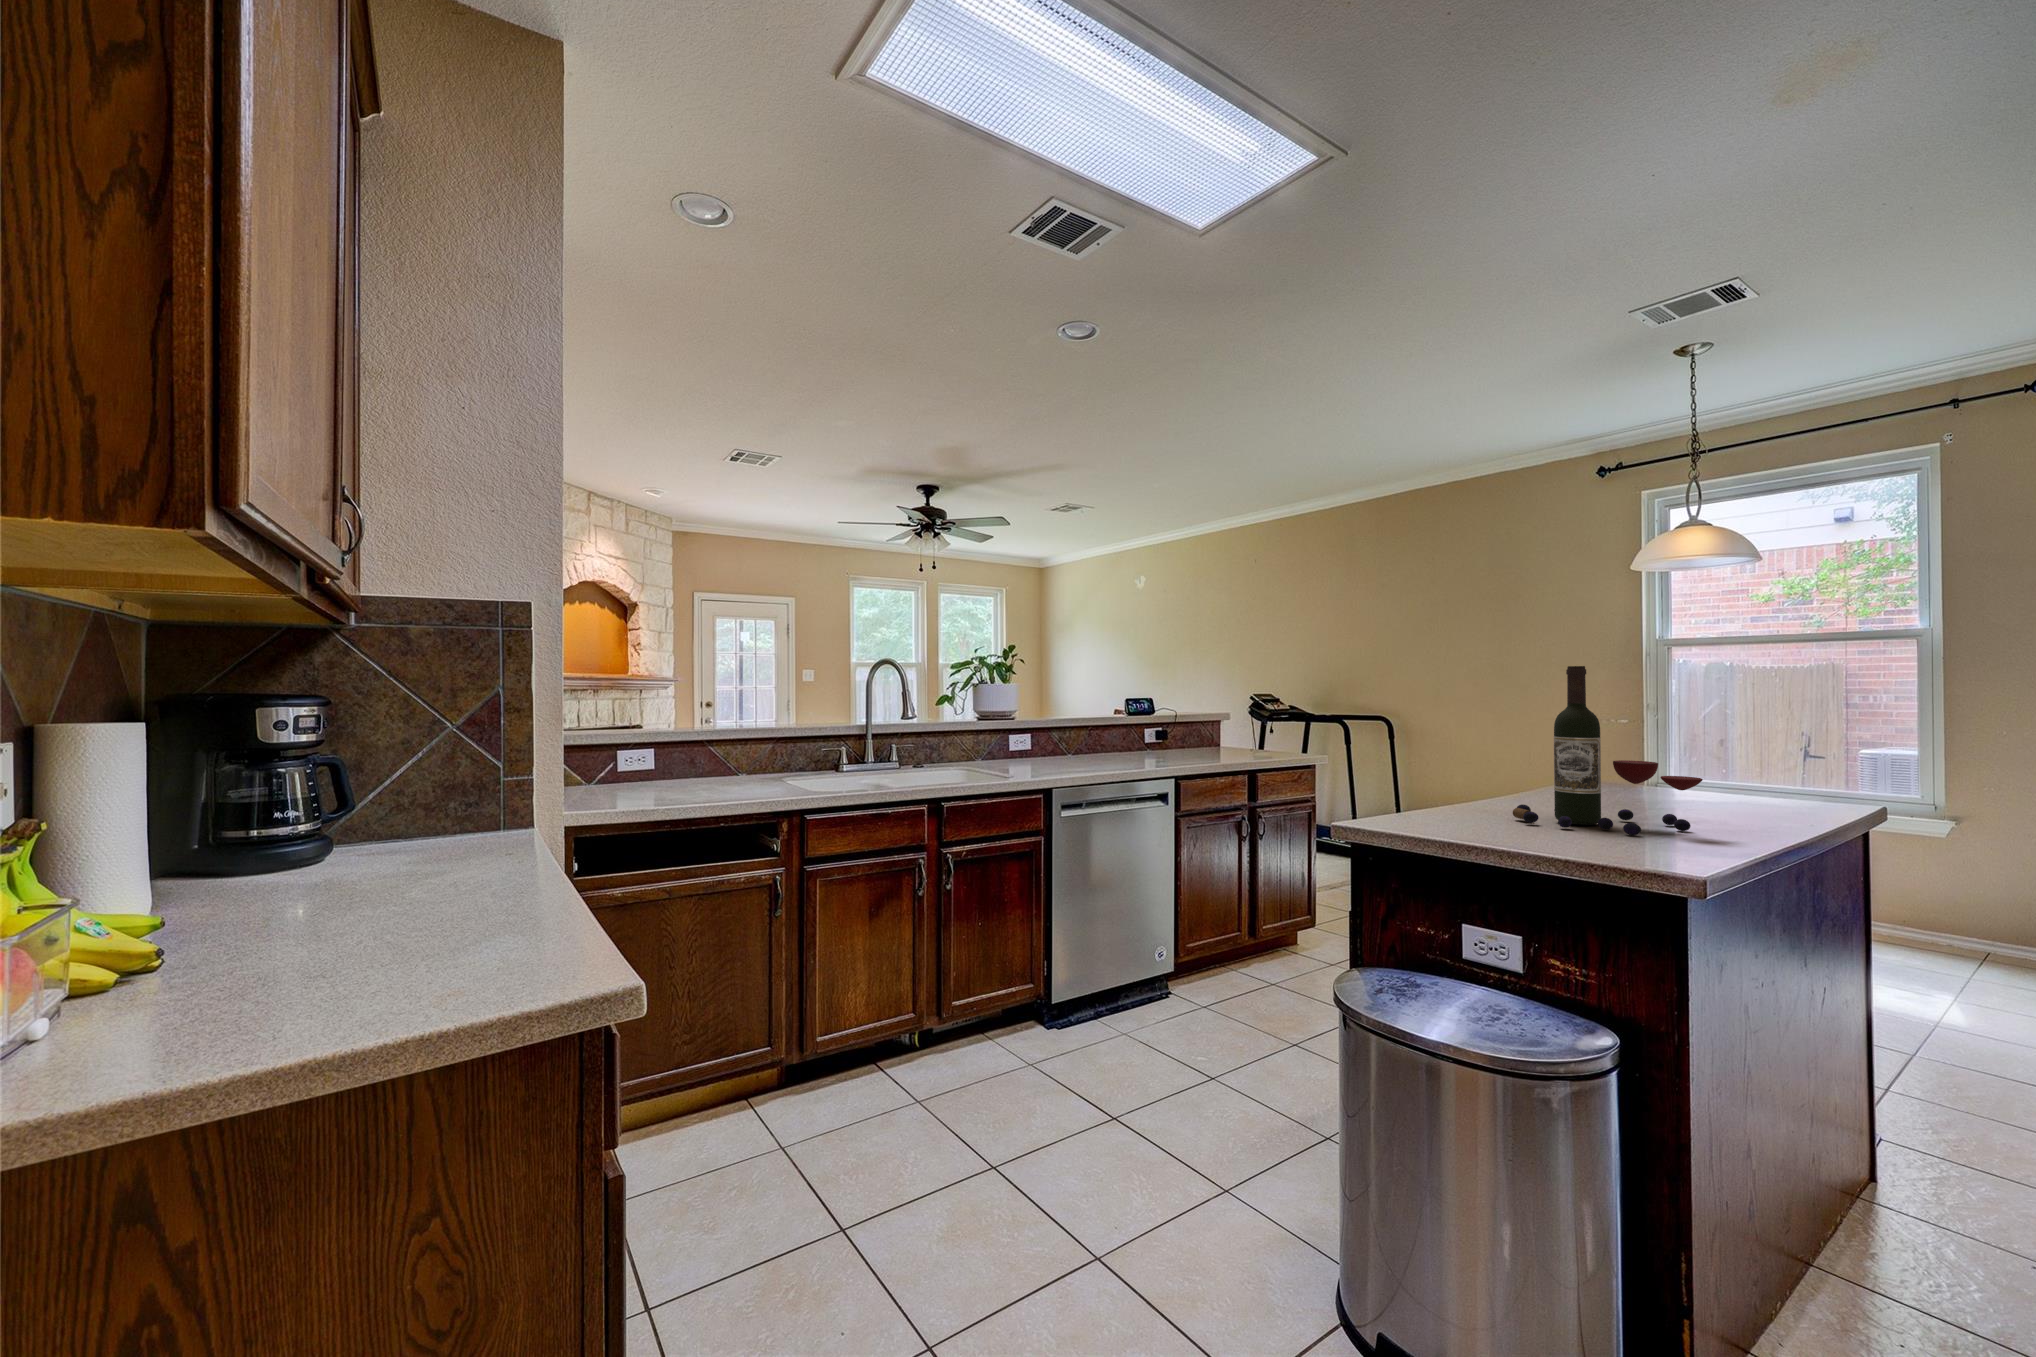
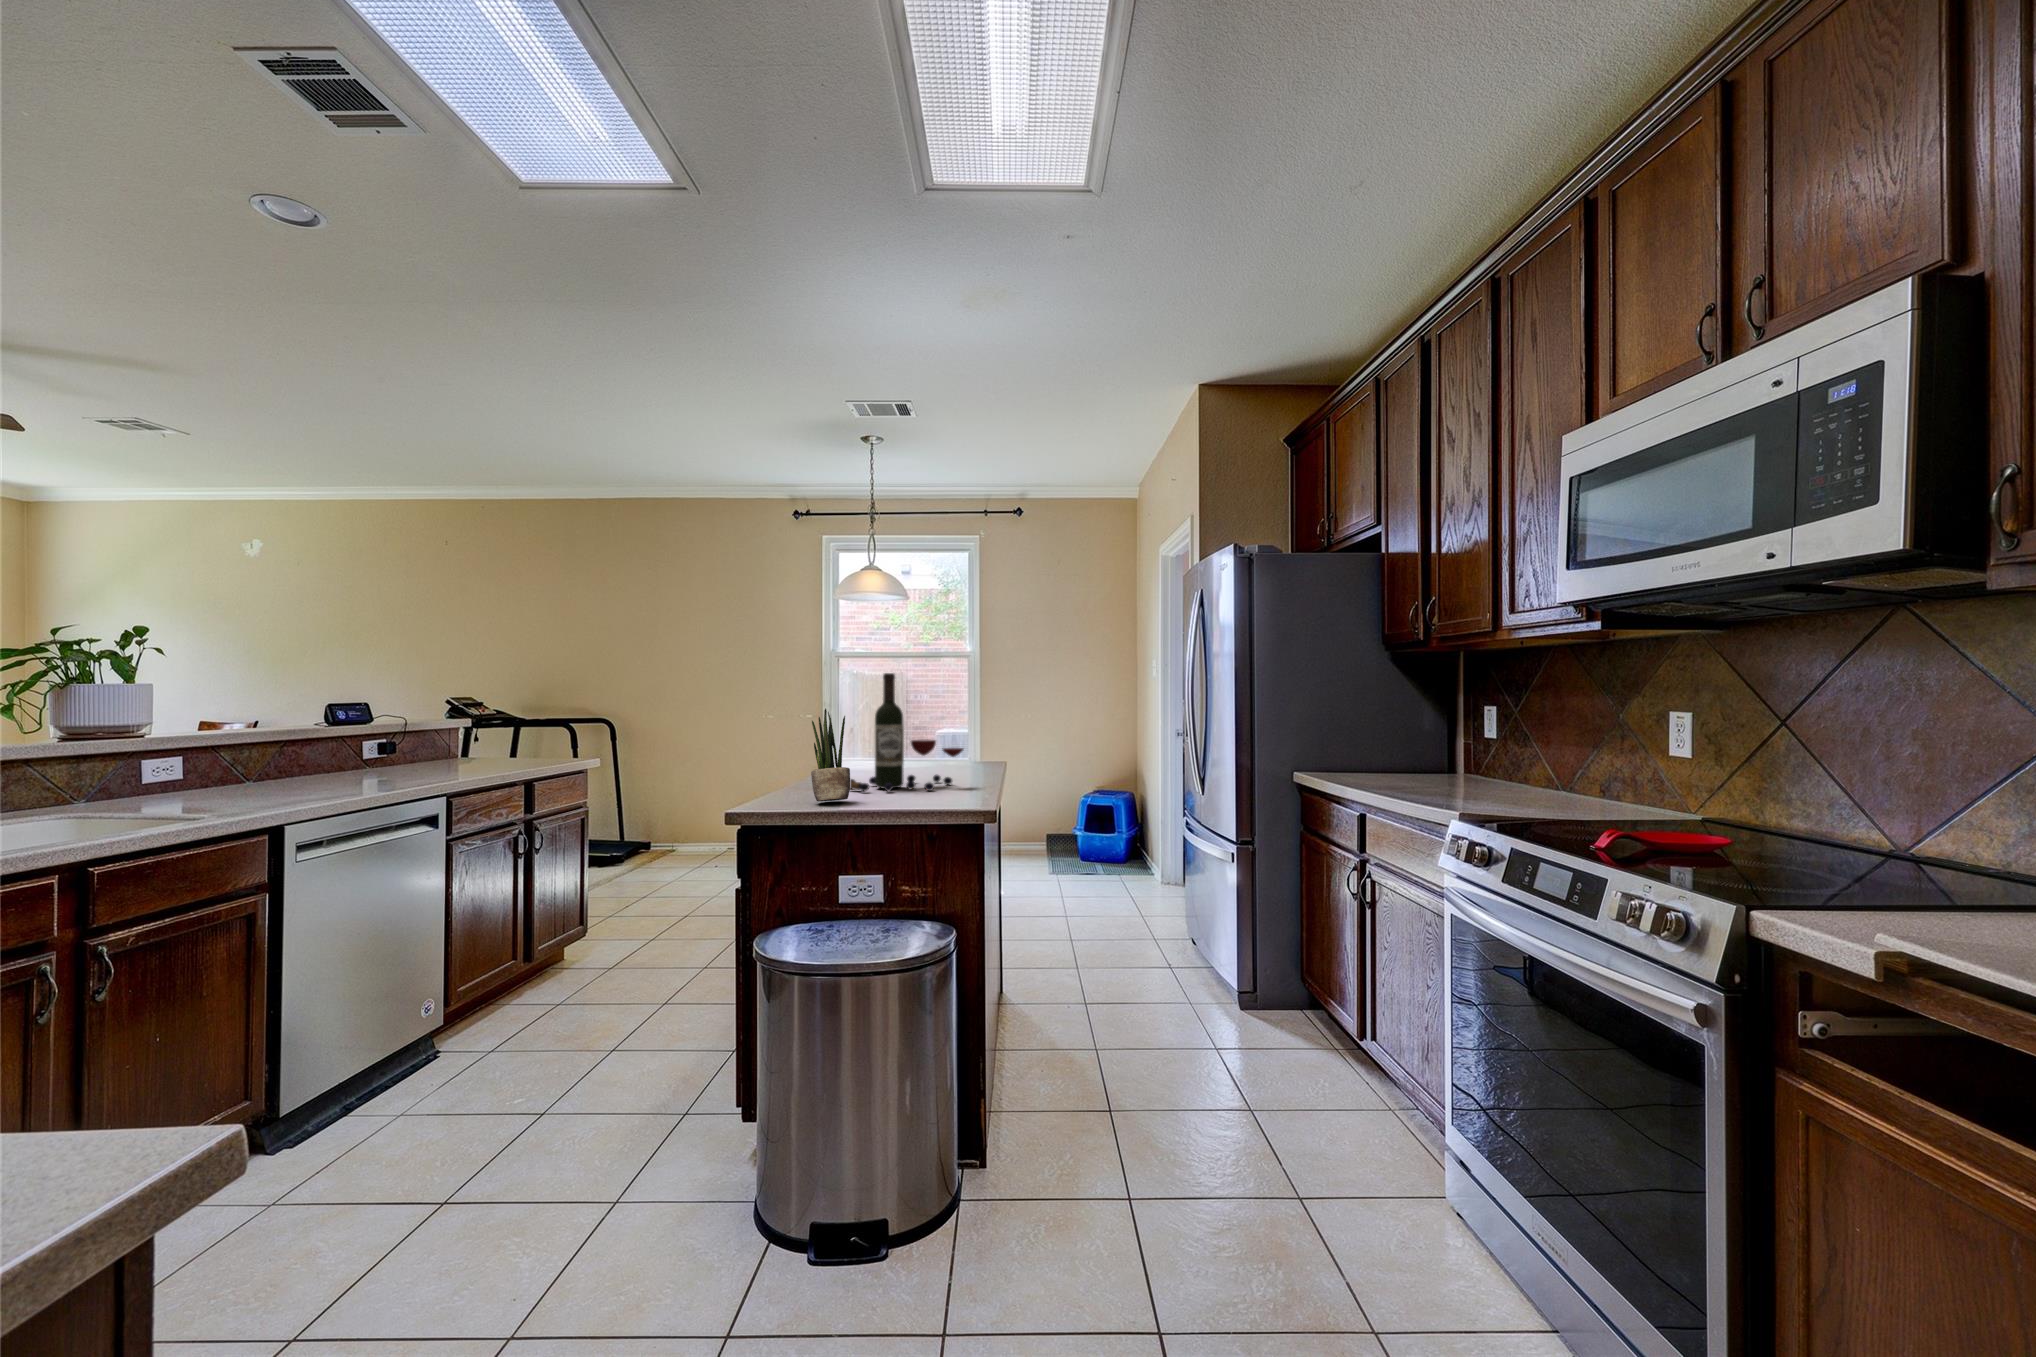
potted plant: none [1434,711,1488,829] -> present [811,708,850,801]

